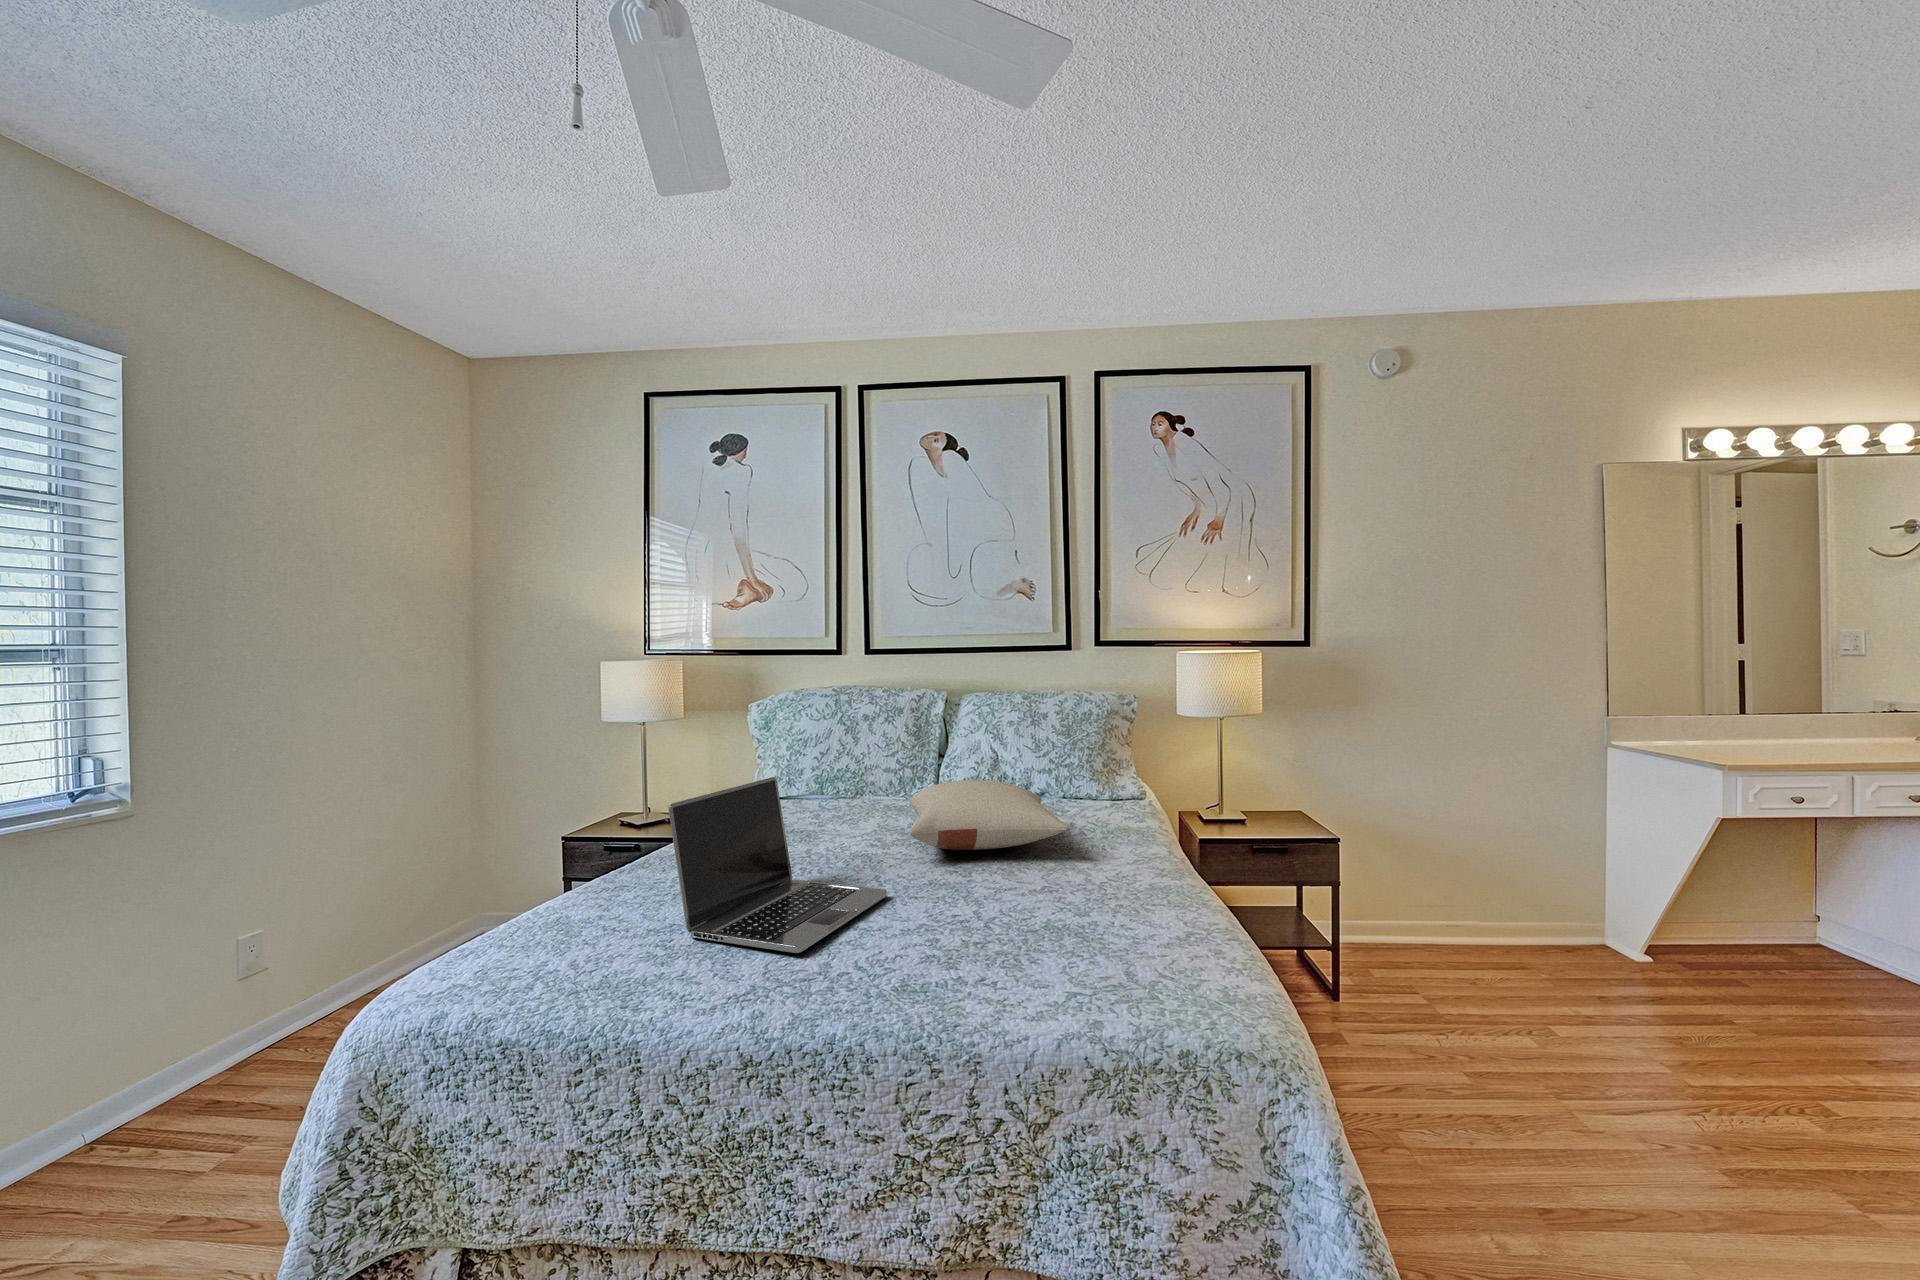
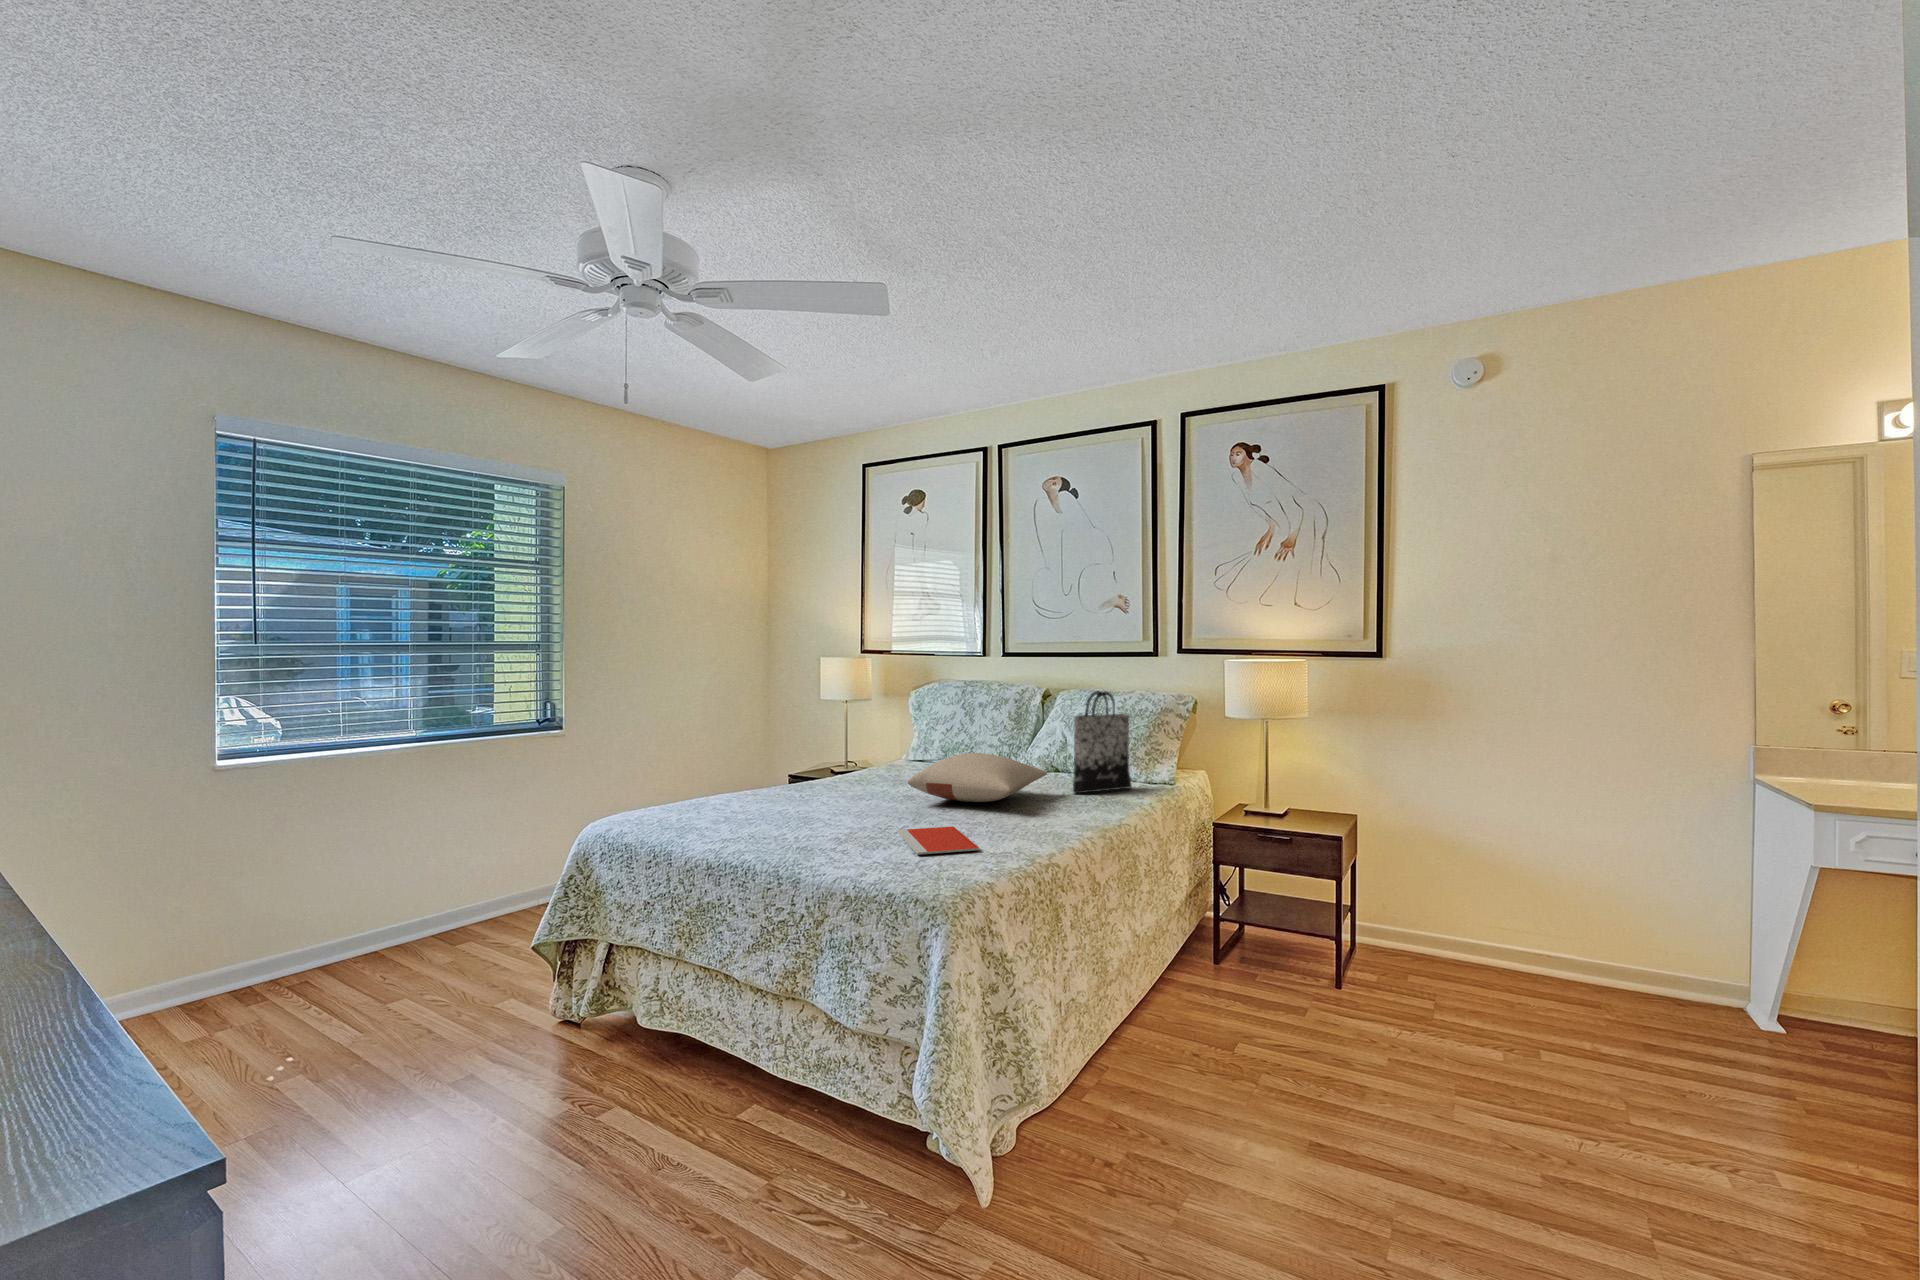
tote bag: none [1061,690,1109,821] -> present [1073,691,1132,793]
laptop: present [669,777,887,953] -> none [734,737,865,830]
notebook: none [978,893,1154,956] -> present [897,826,980,855]

